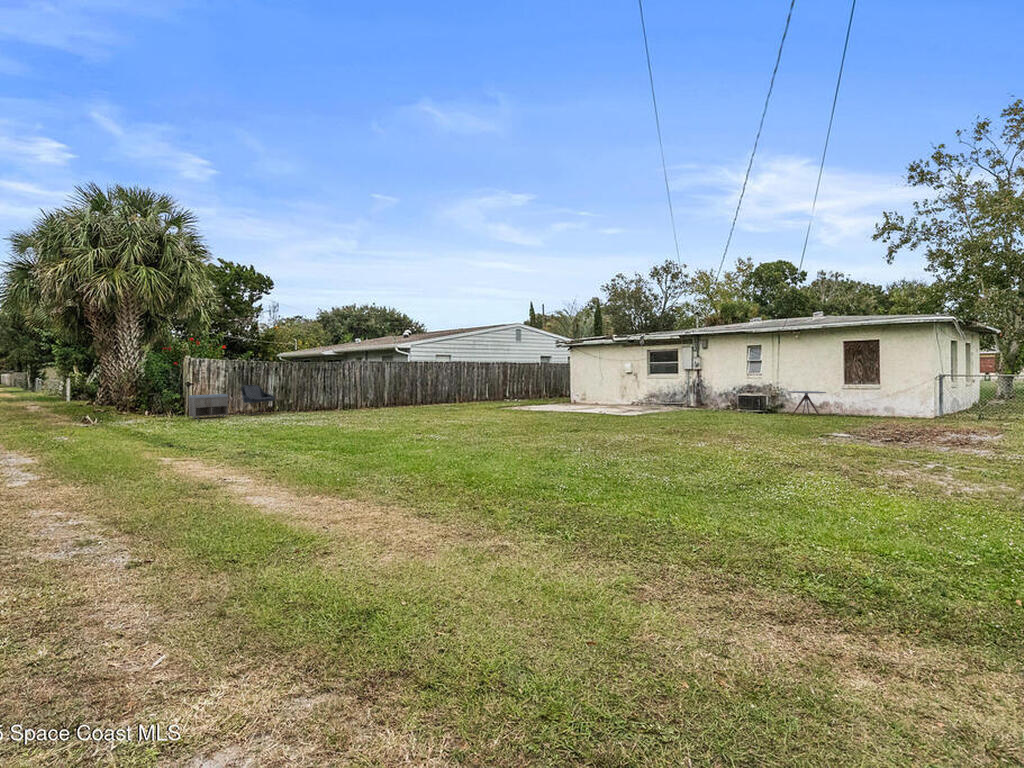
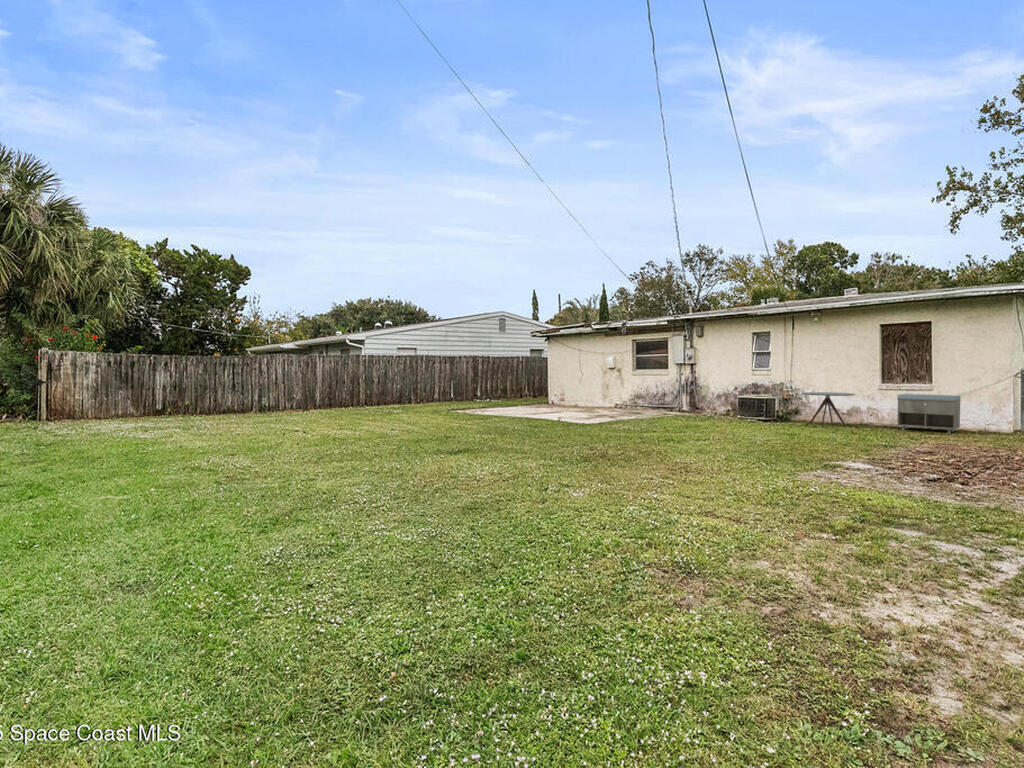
lounge chair: present [241,385,275,414] -> none [116,383,159,420]
storage bench: present [189,394,228,419] -> present [897,394,961,433]

